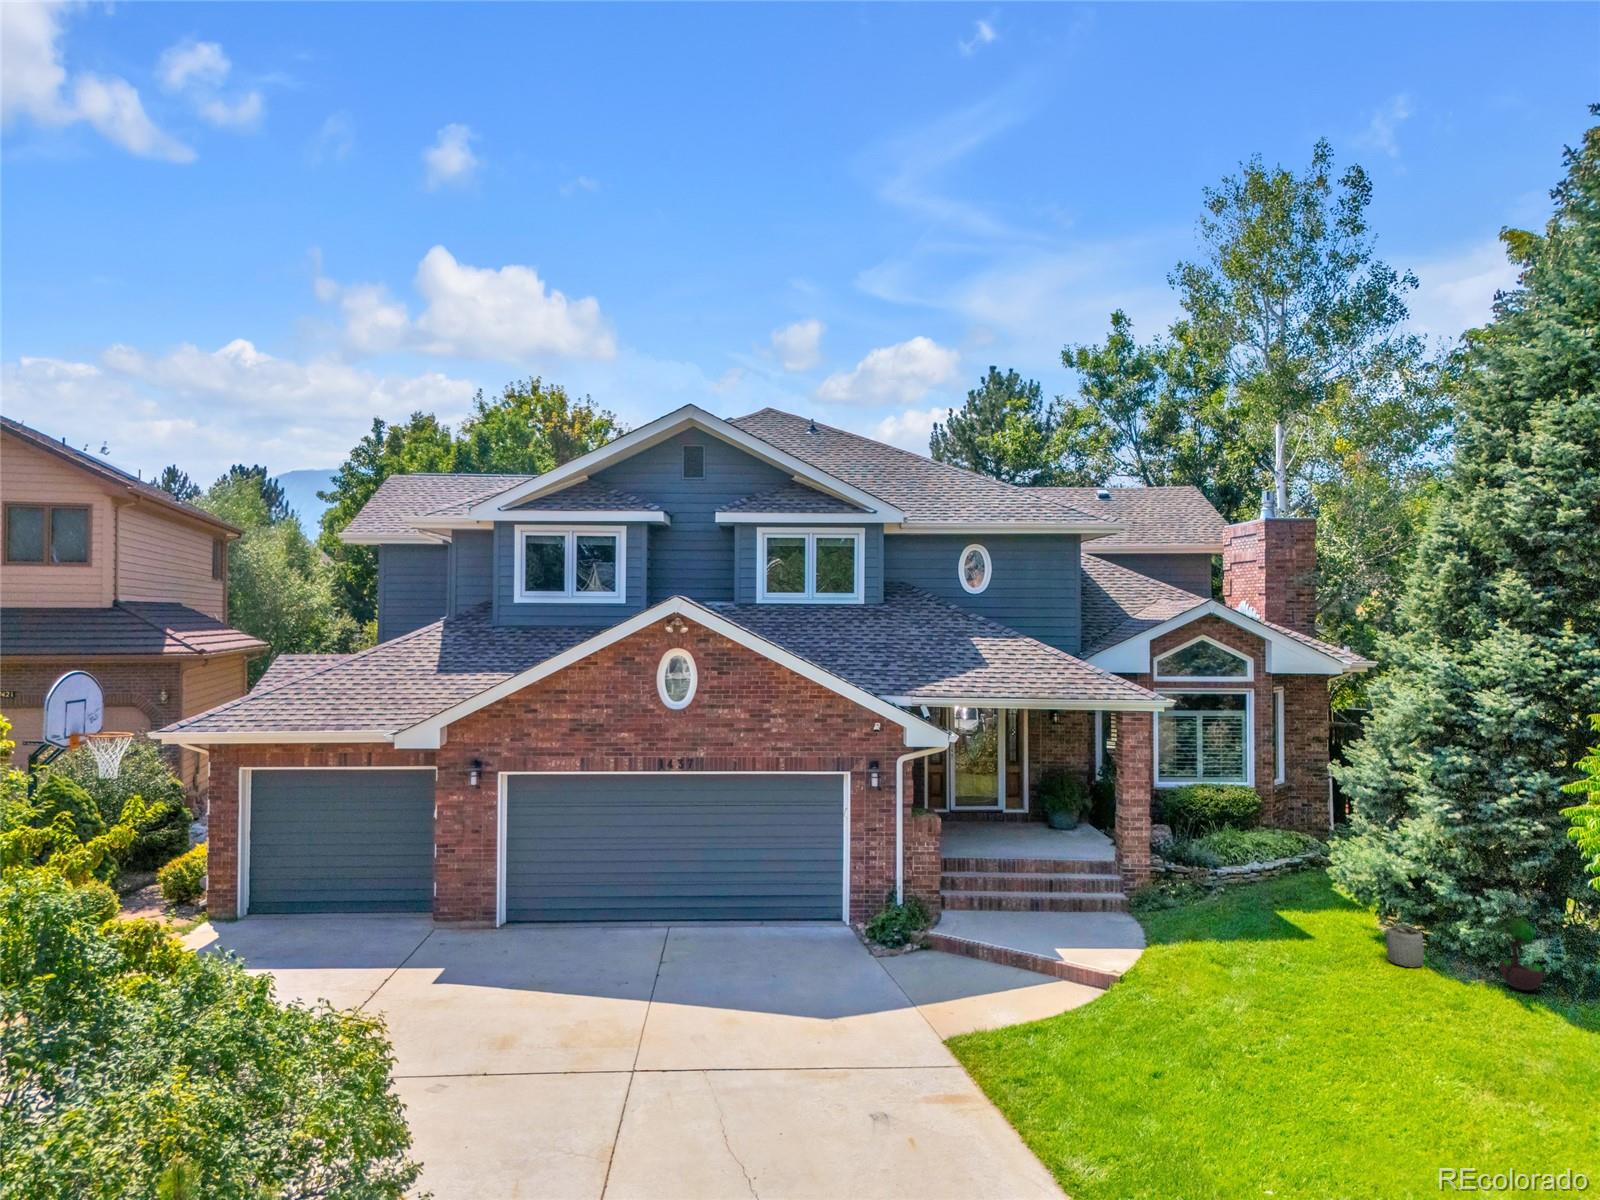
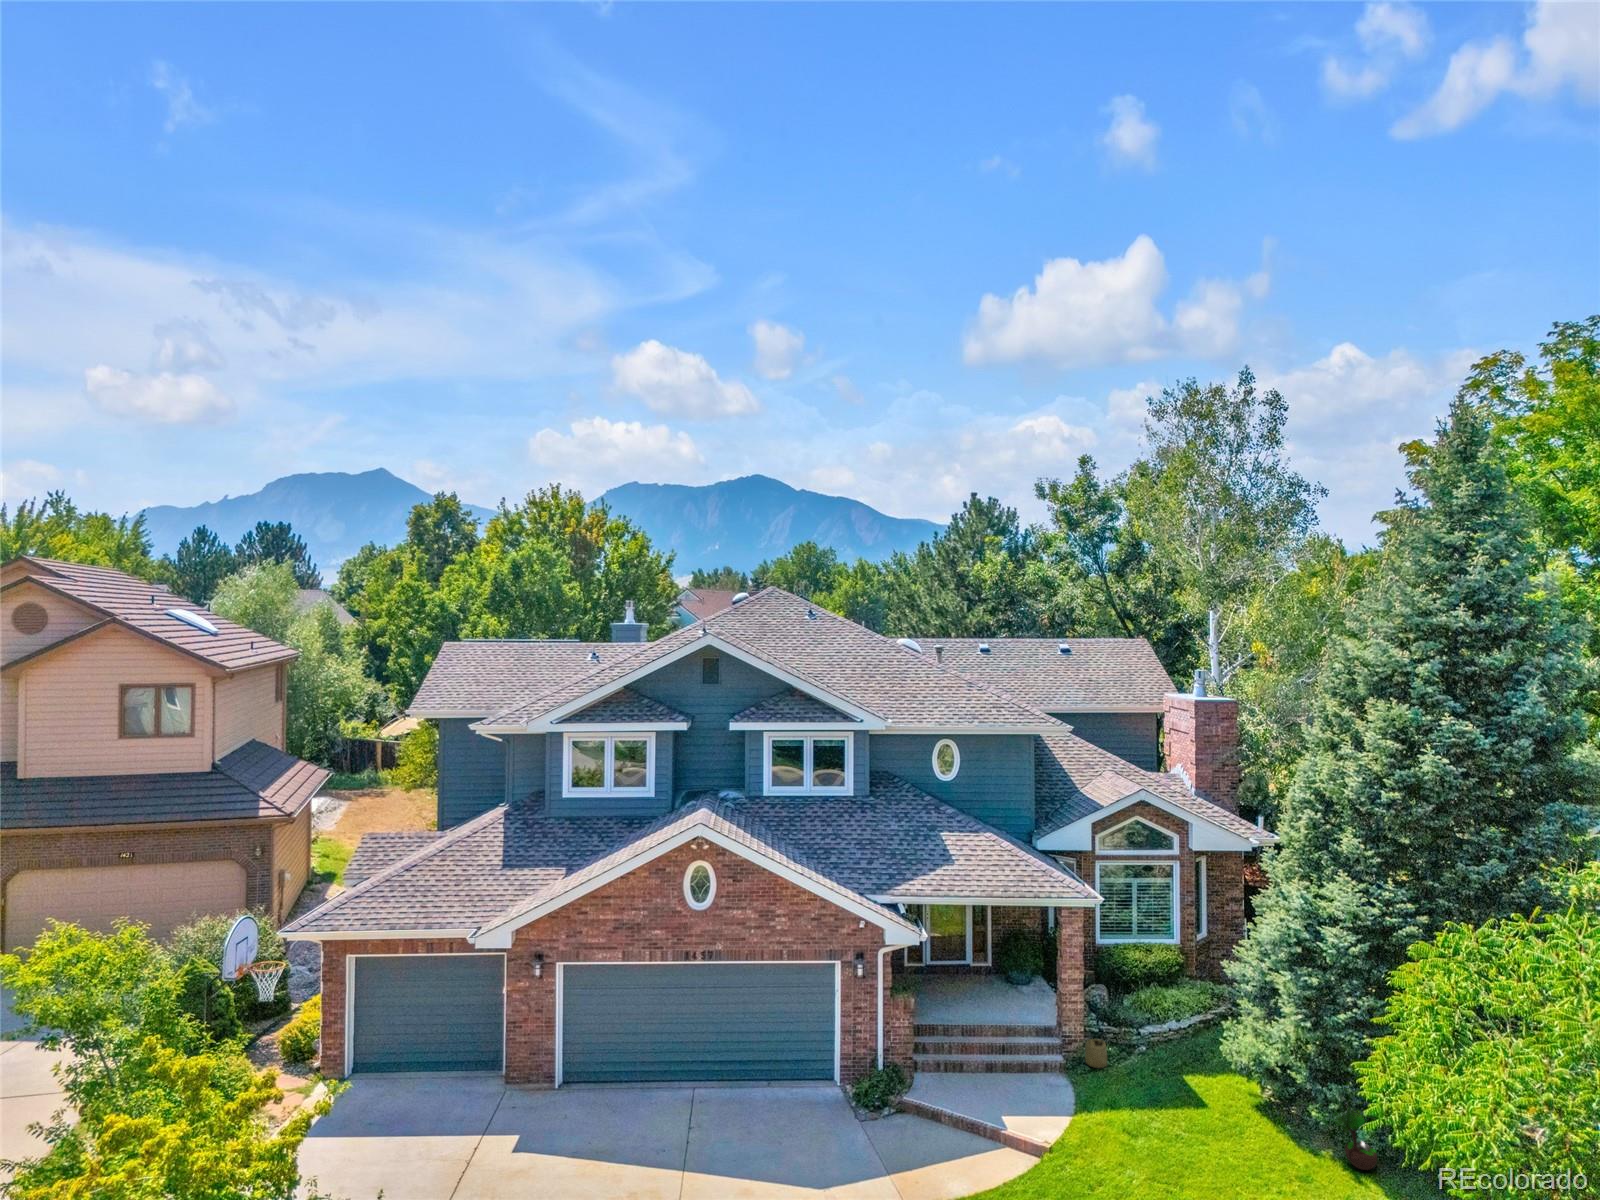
basket: present [1386,923,1424,968] -> present [1085,1039,1107,1068]

